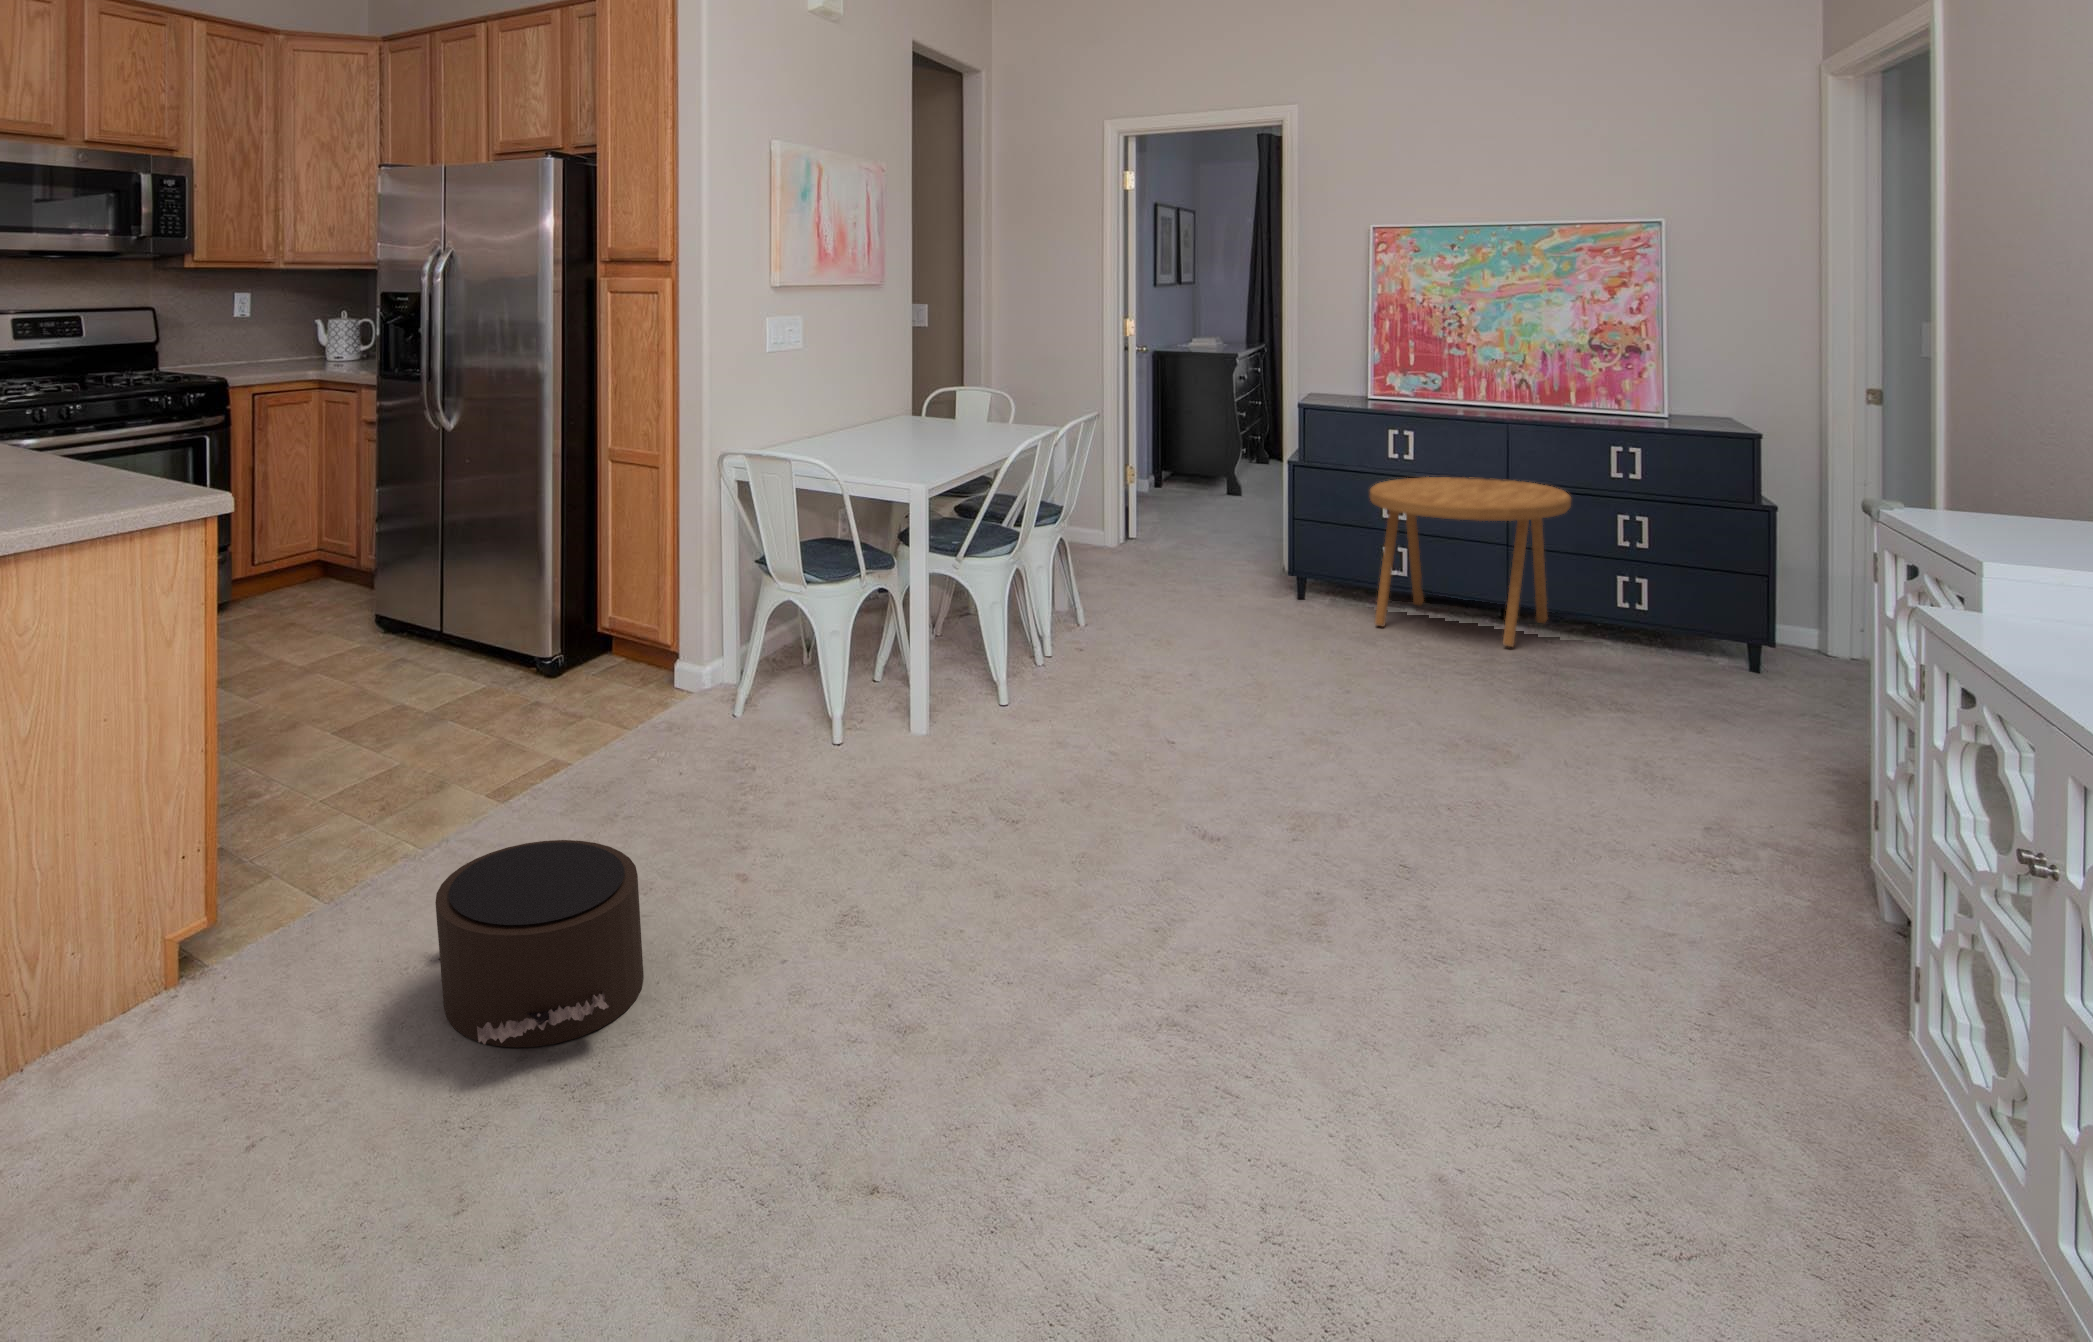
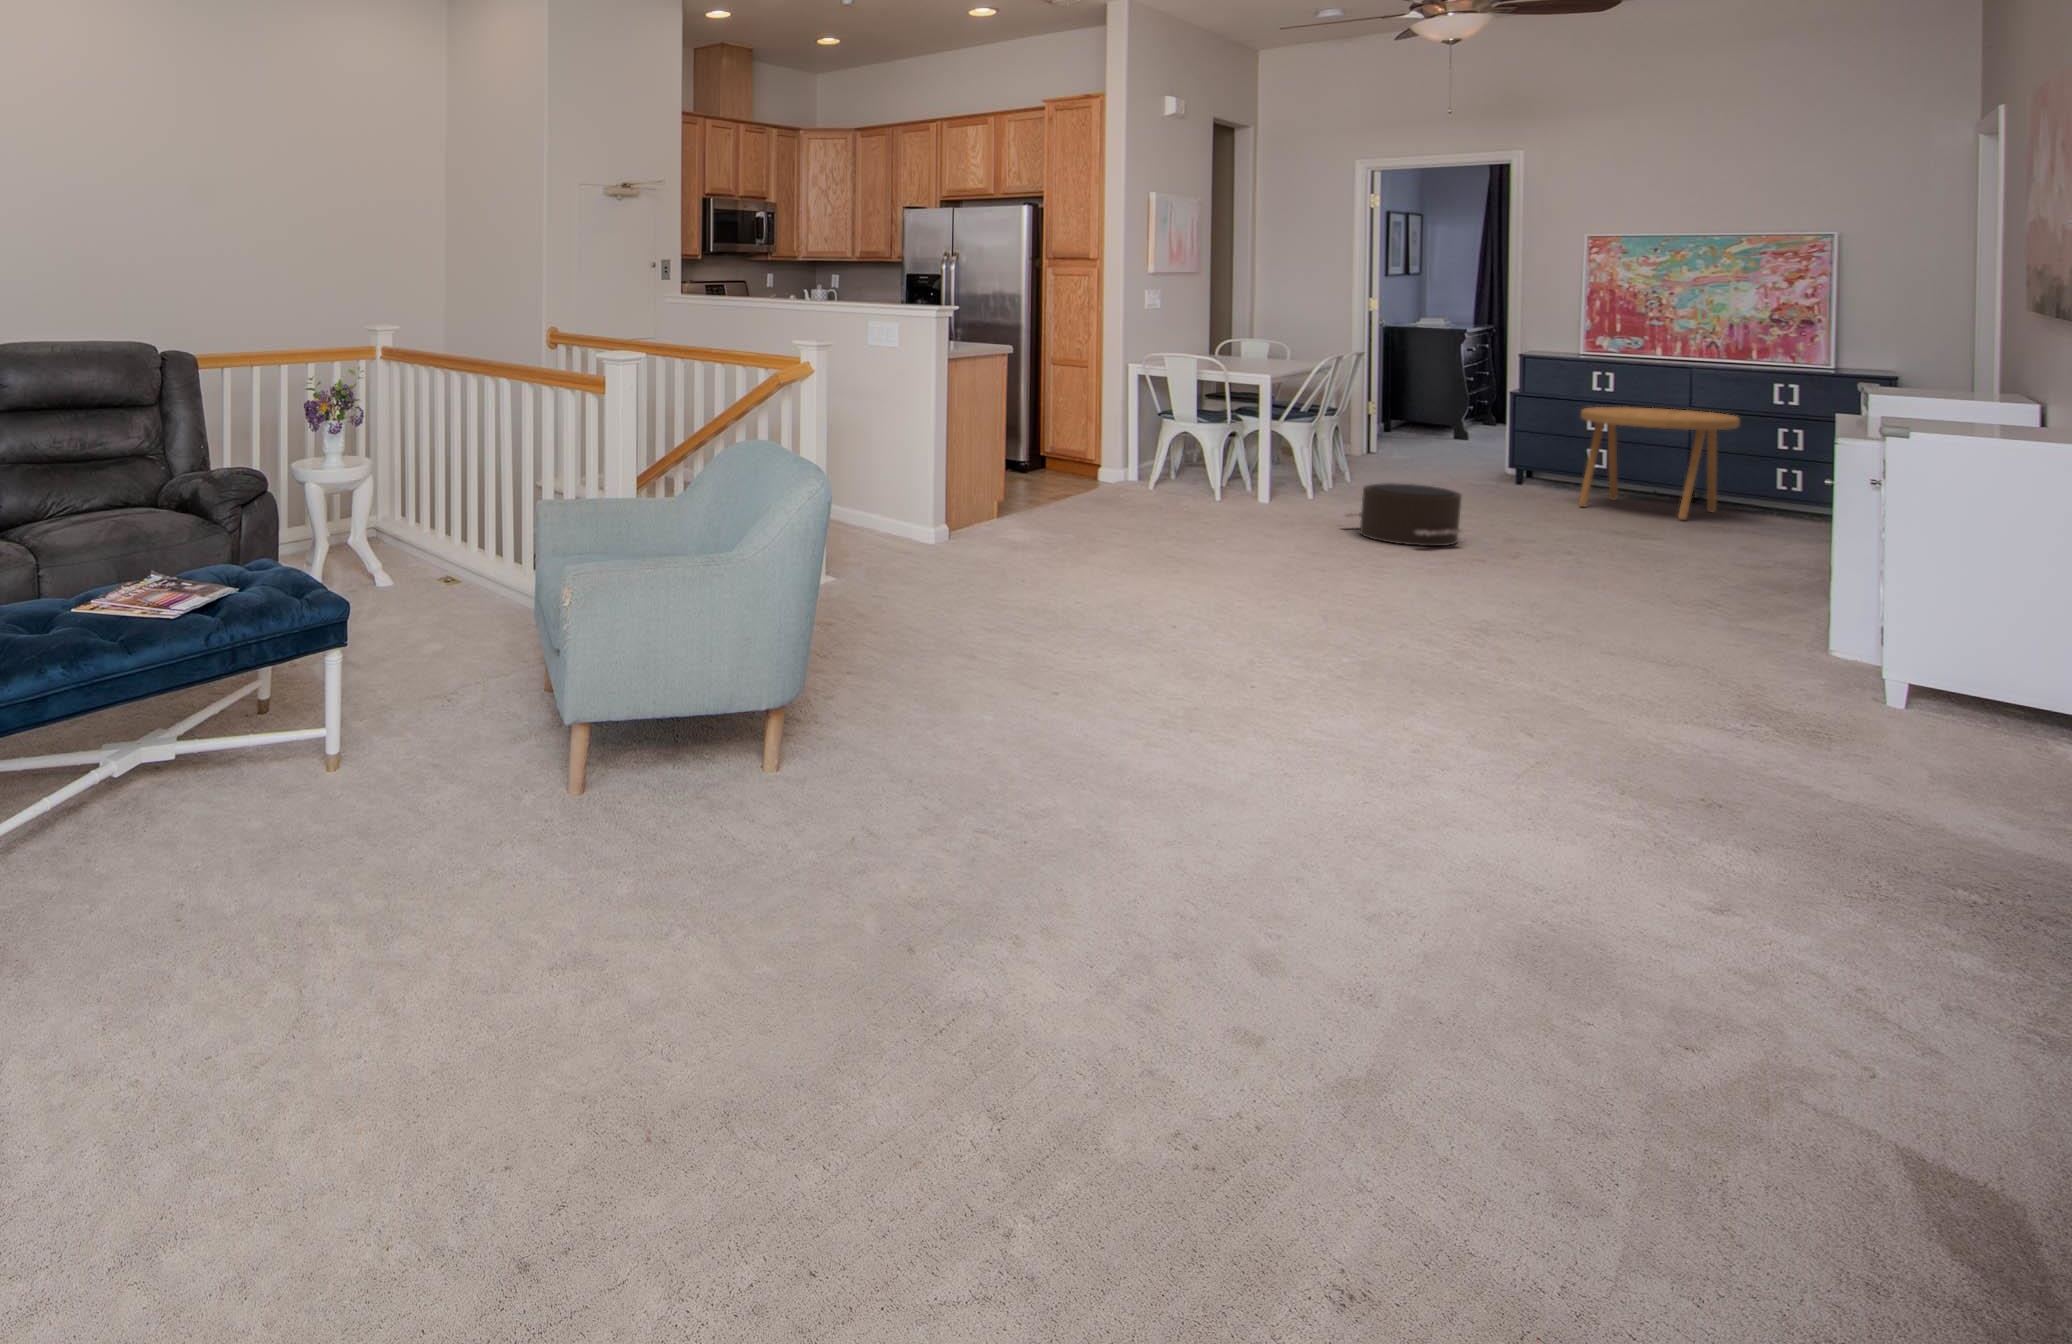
pouf: present [435,840,644,1048] -> present [1346,483,1462,546]

